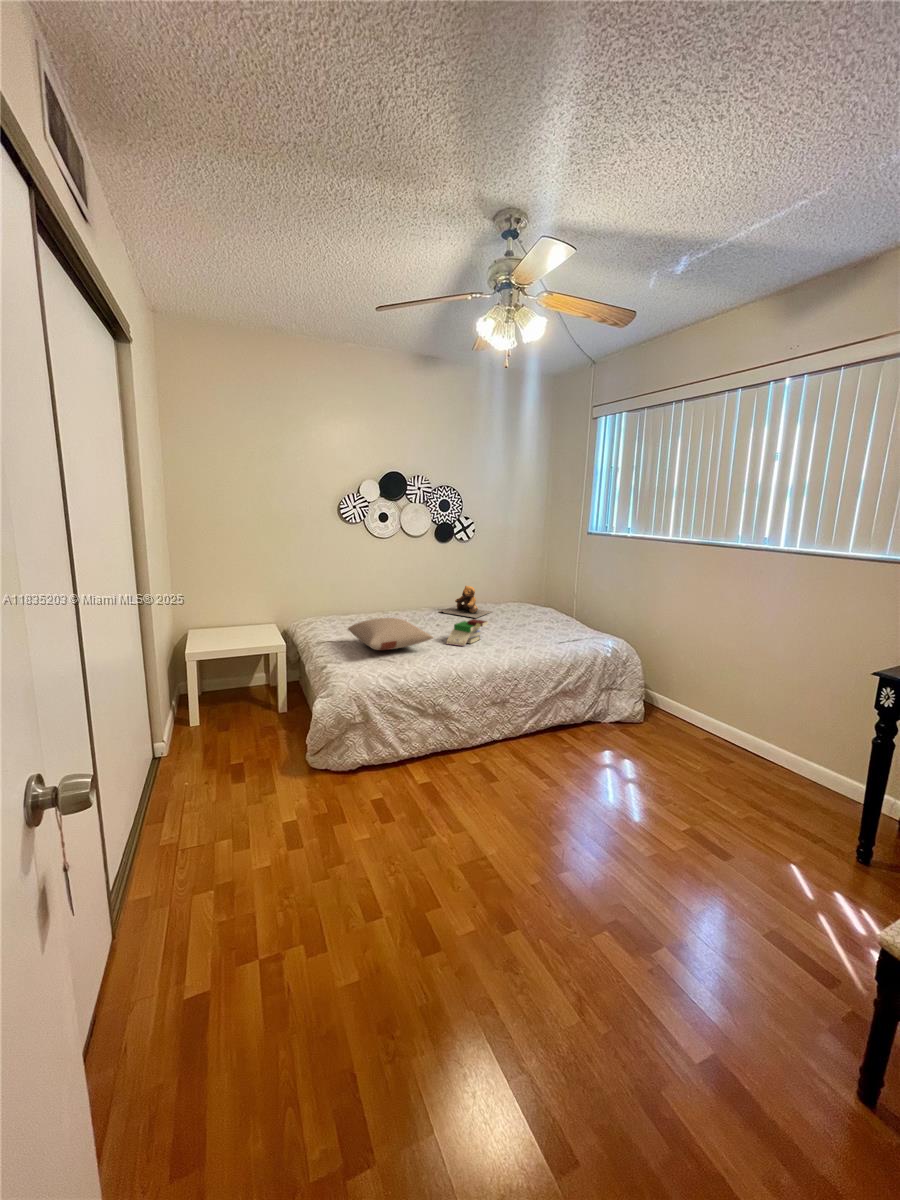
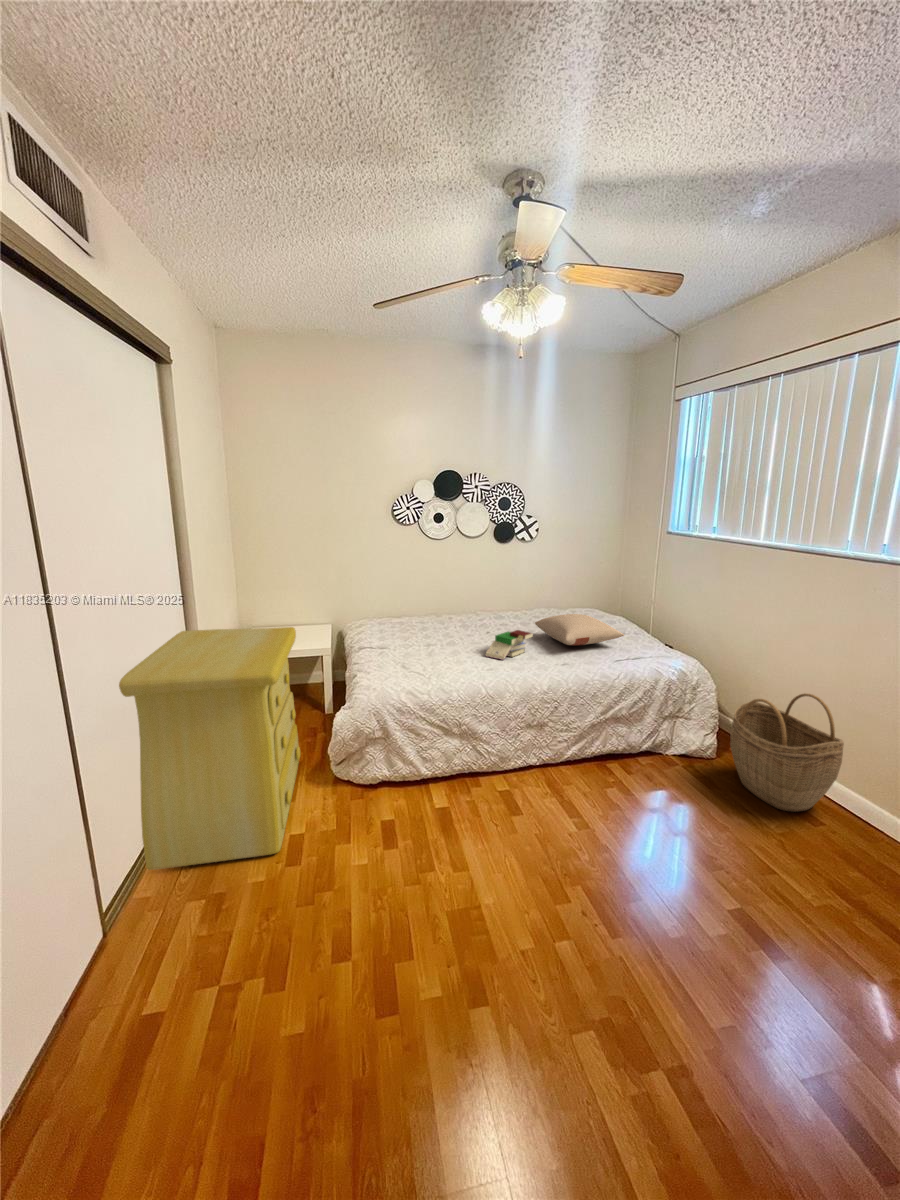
teddy bear: present [439,586,492,618] -> none [494,589,553,626]
dresser: none [116,618,284,871] -> present [119,627,300,870]
pillow: present [348,618,433,650] -> present [535,614,624,645]
woven basket: none [658,660,744,756] -> present [730,693,844,812]

